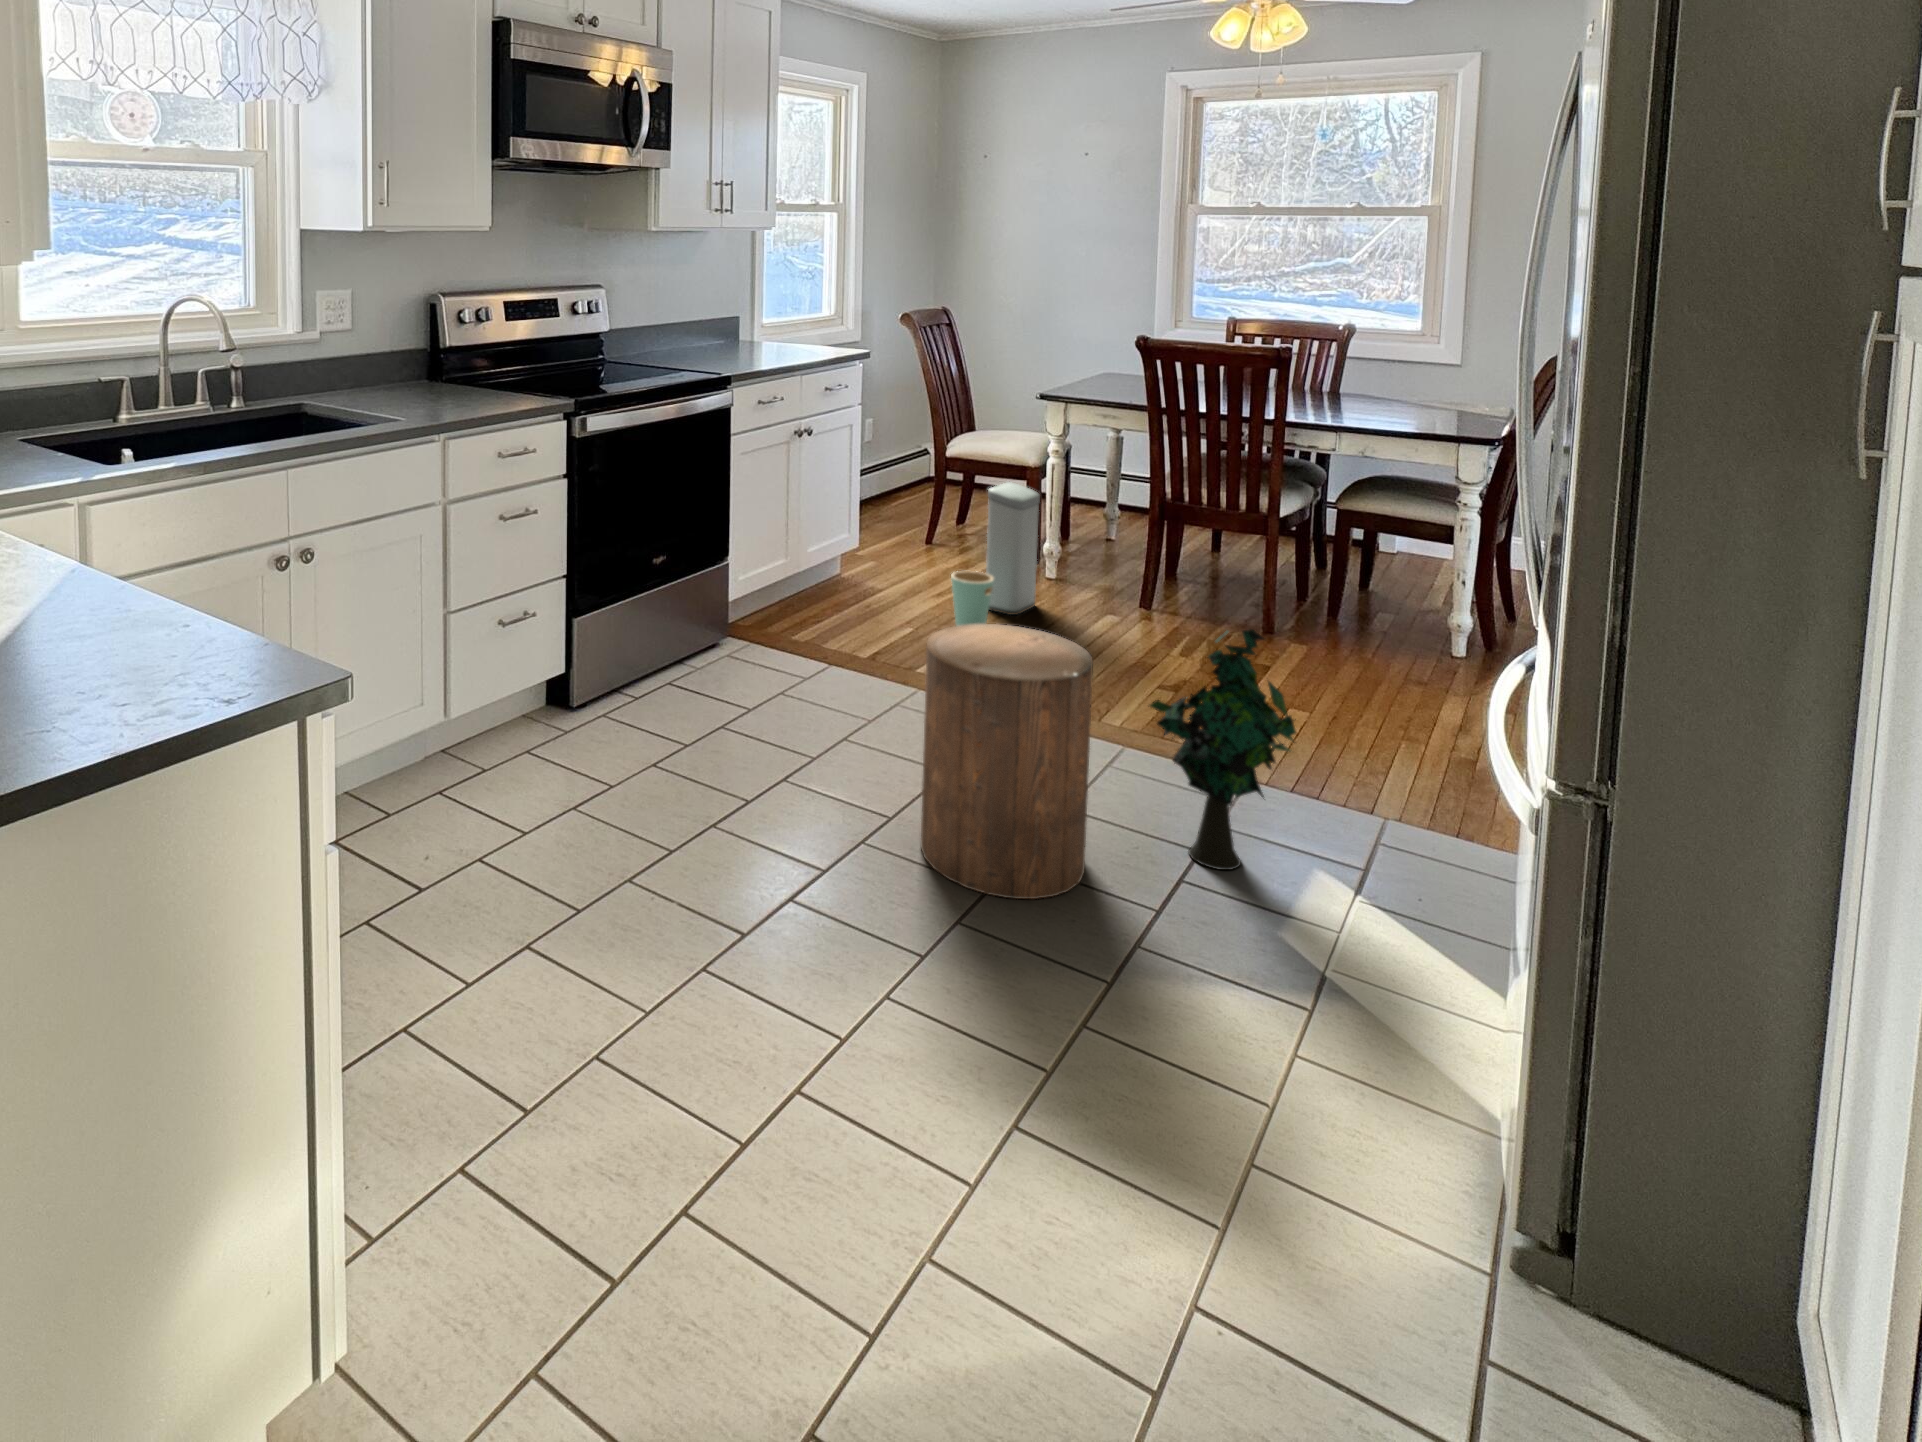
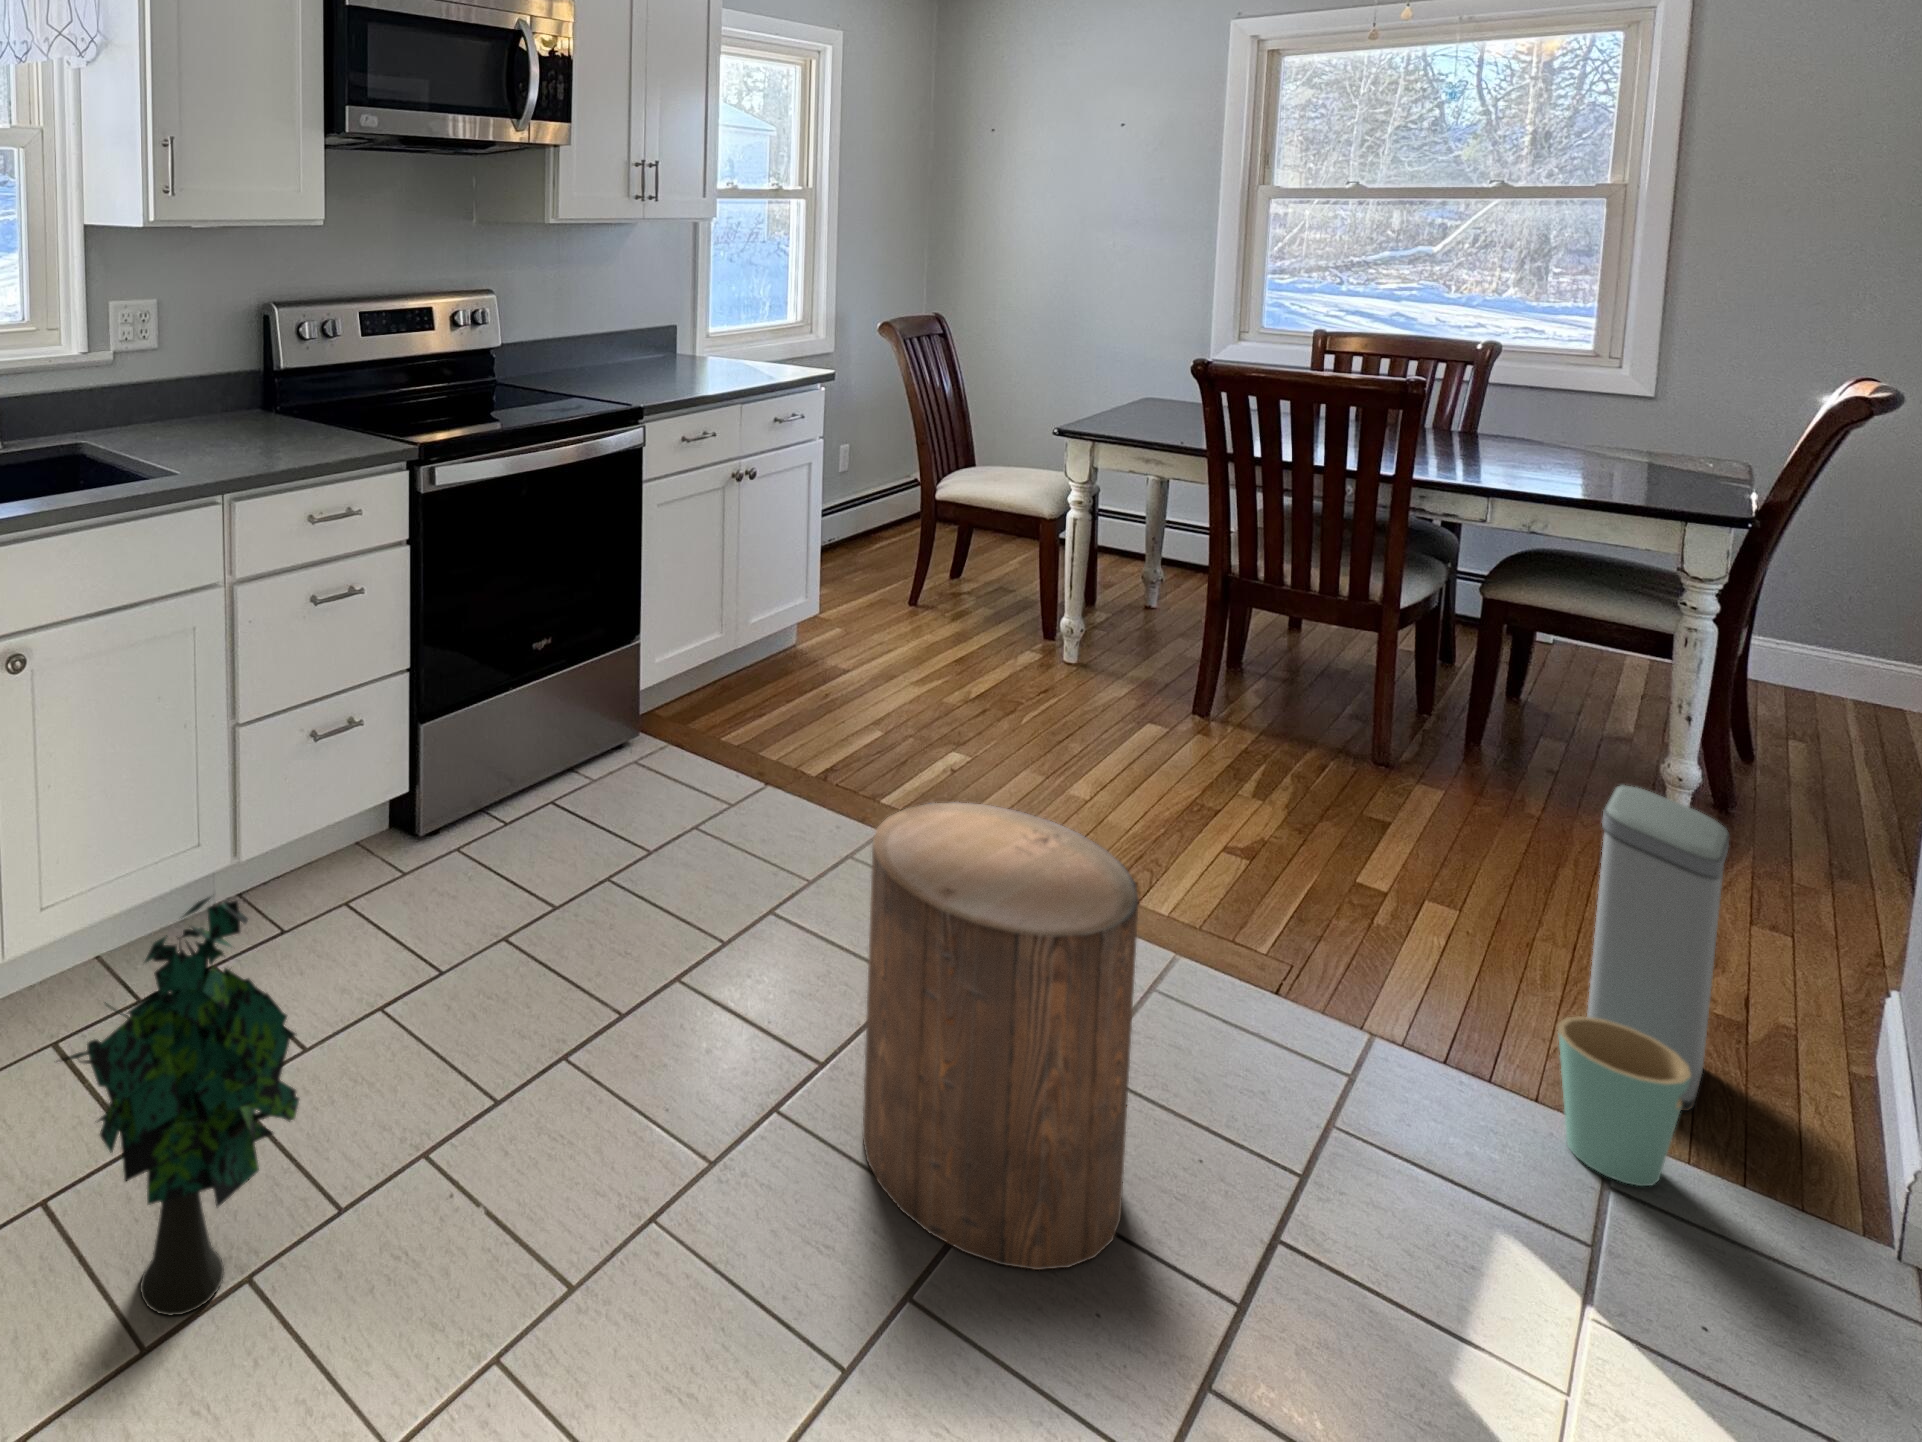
trash can: present [951,482,1040,626] -> present [1558,785,1729,1186]
decorative plant: present [1149,629,1296,870] -> present [62,897,299,1315]

